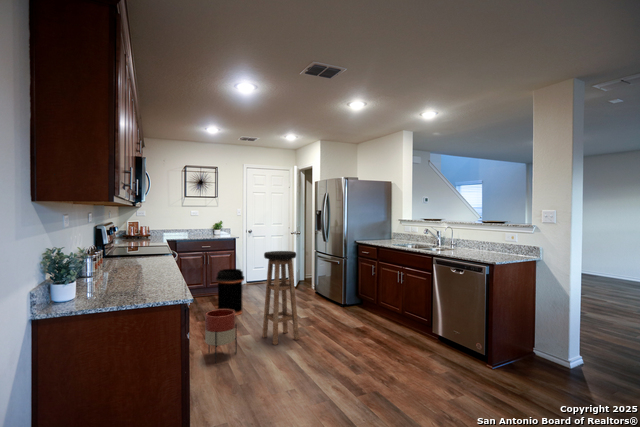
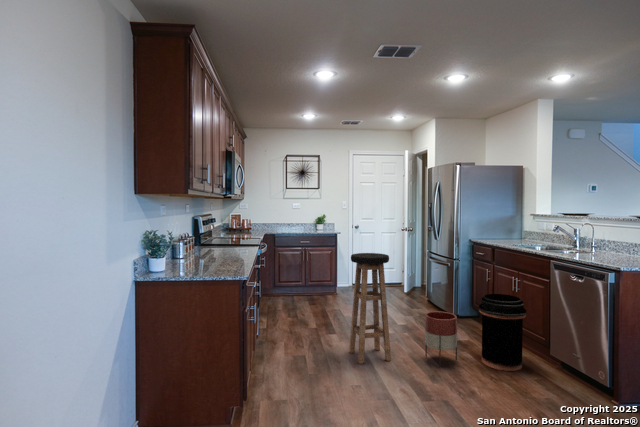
trash can: present [216,269,244,315] -> present [479,294,526,371]
planter: present [205,309,237,363] -> present [425,311,457,368]

